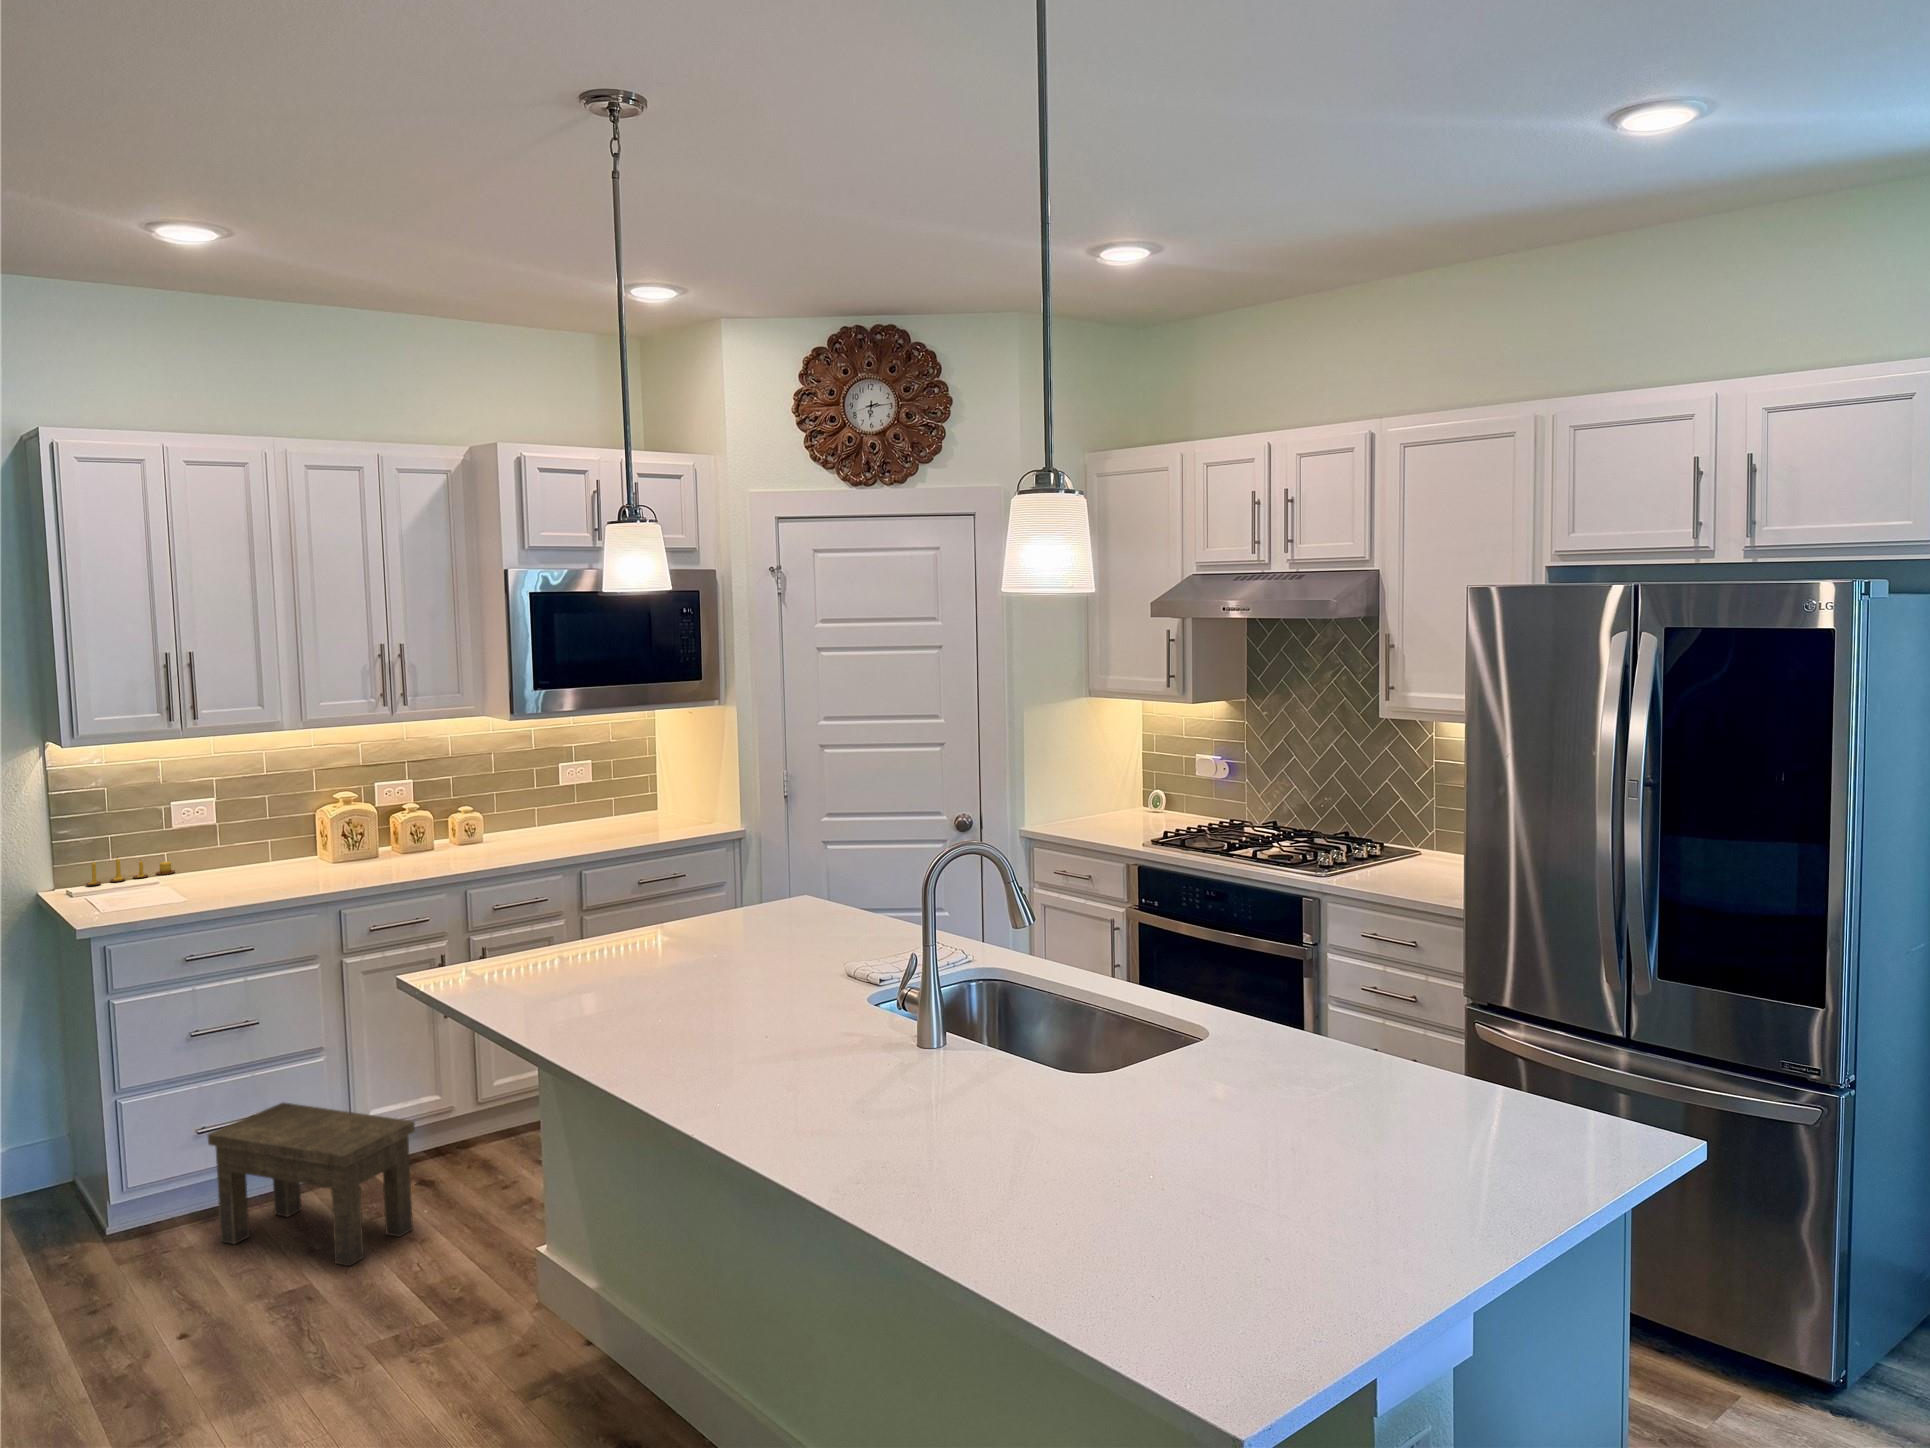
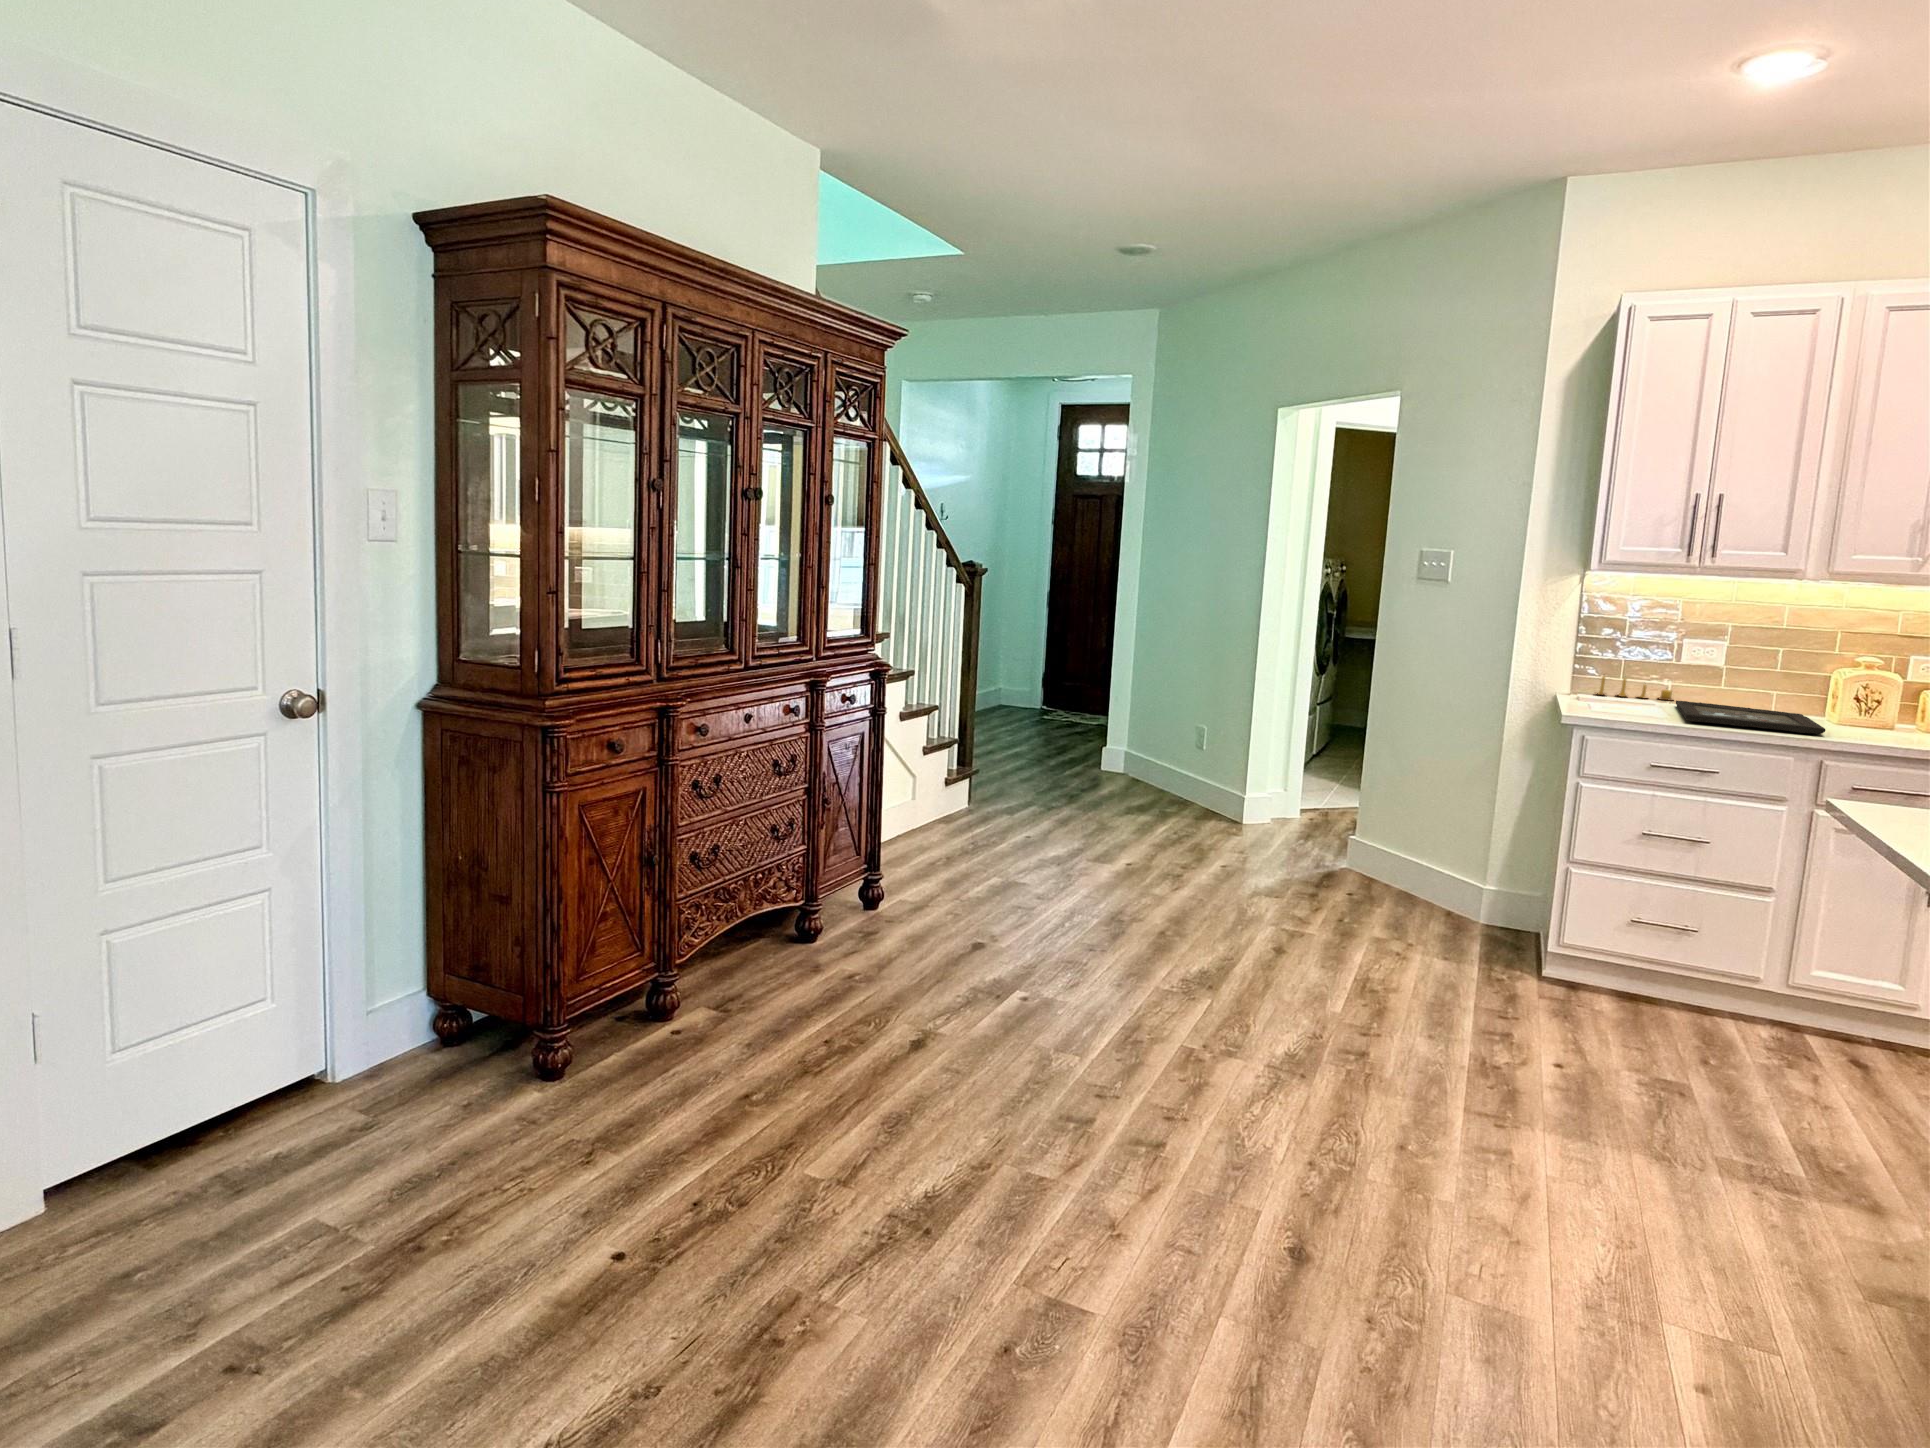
tray: none [182,861,337,901] -> present [1676,700,1825,734]
side table: present [208,1103,415,1266] -> none [1629,920,1849,1095]

